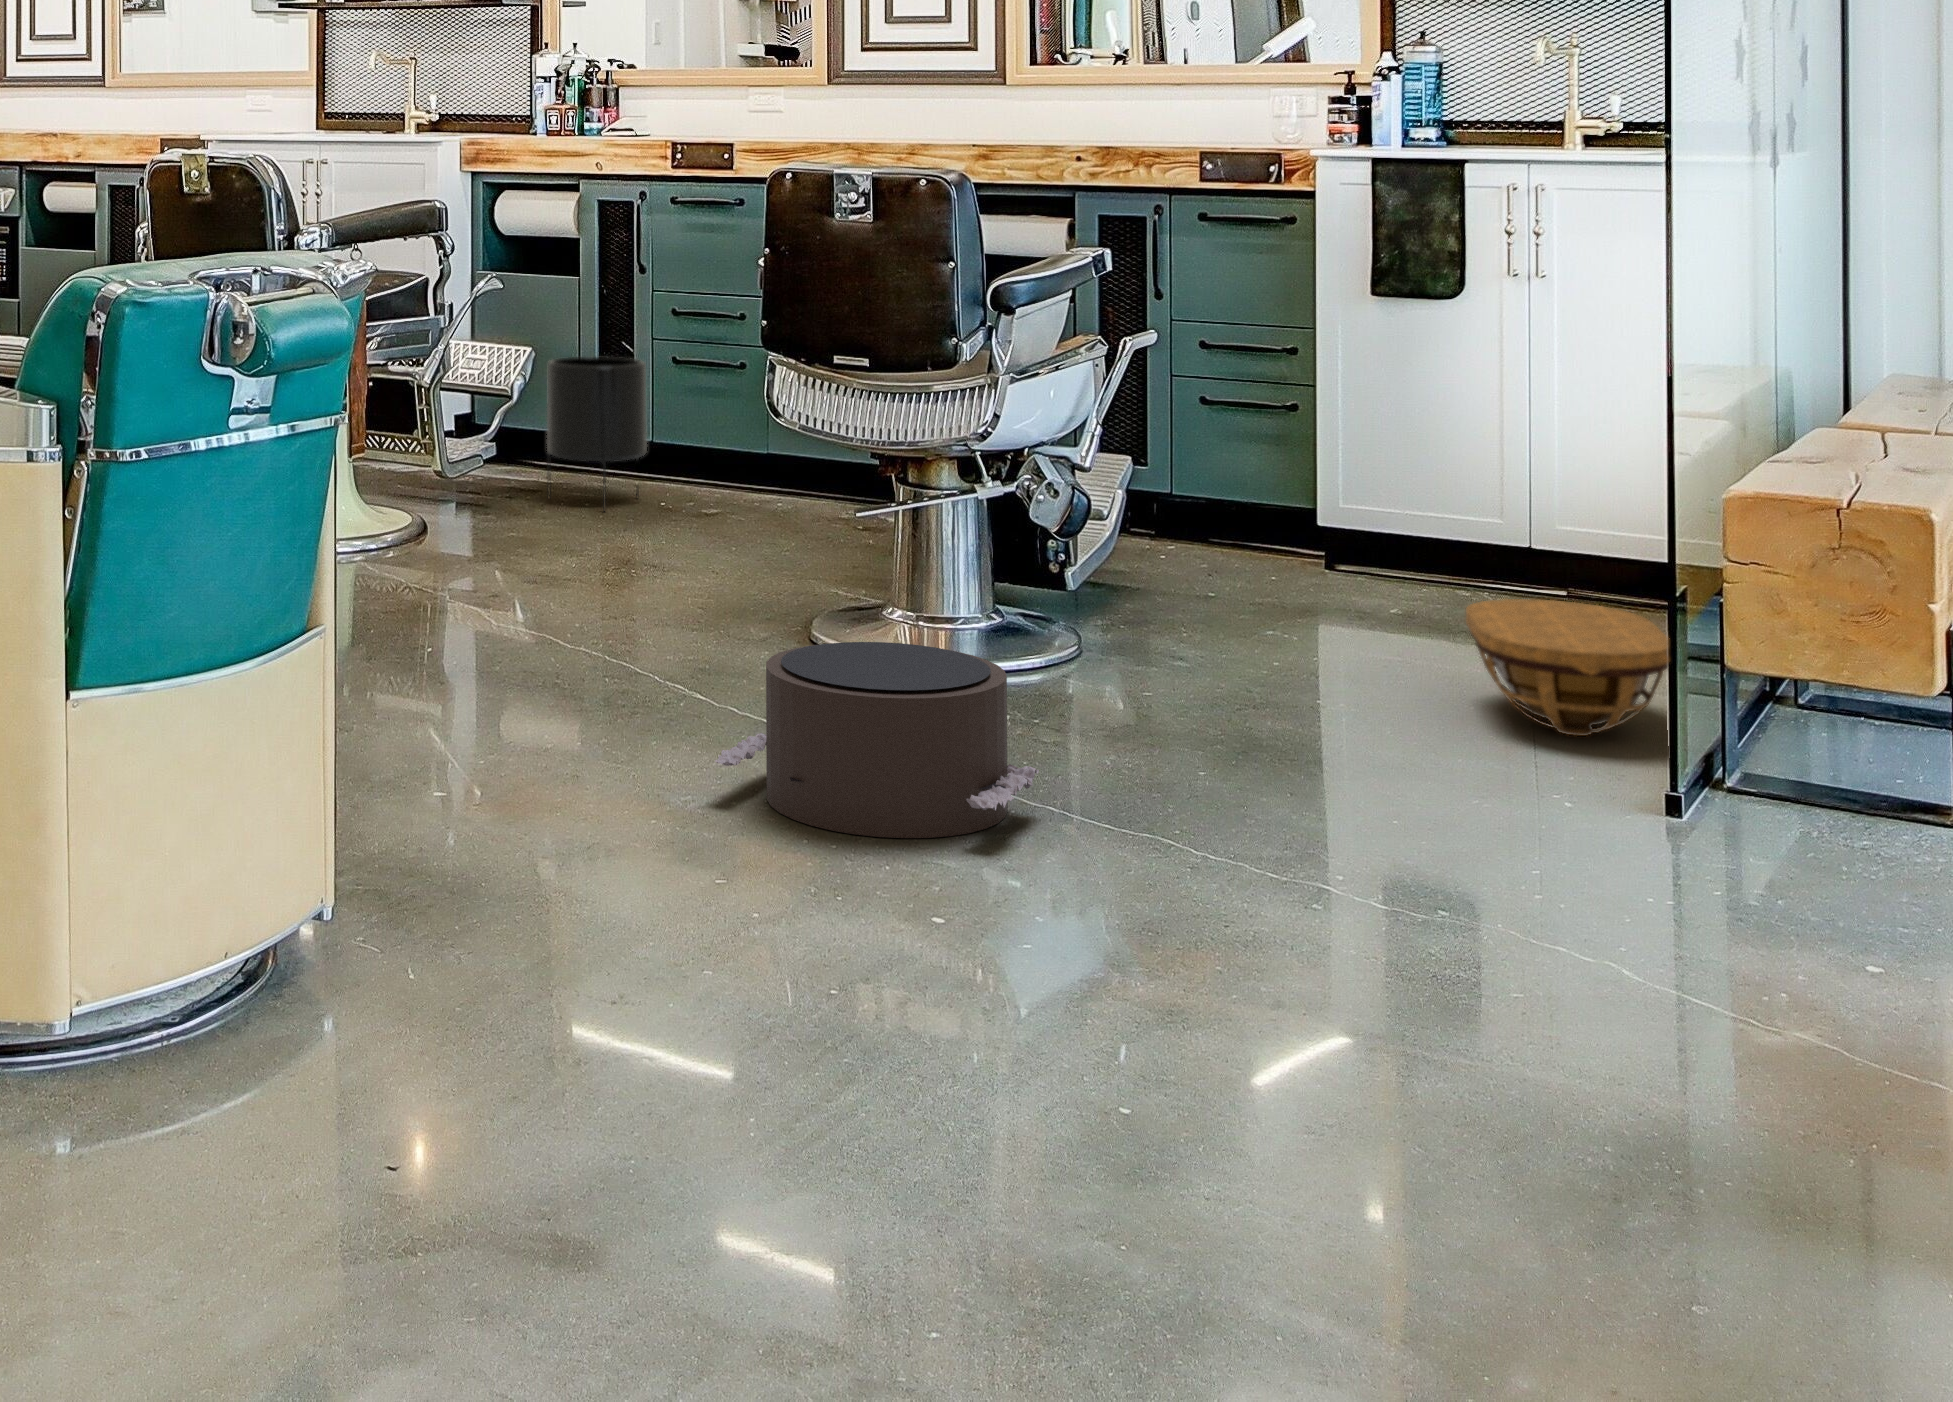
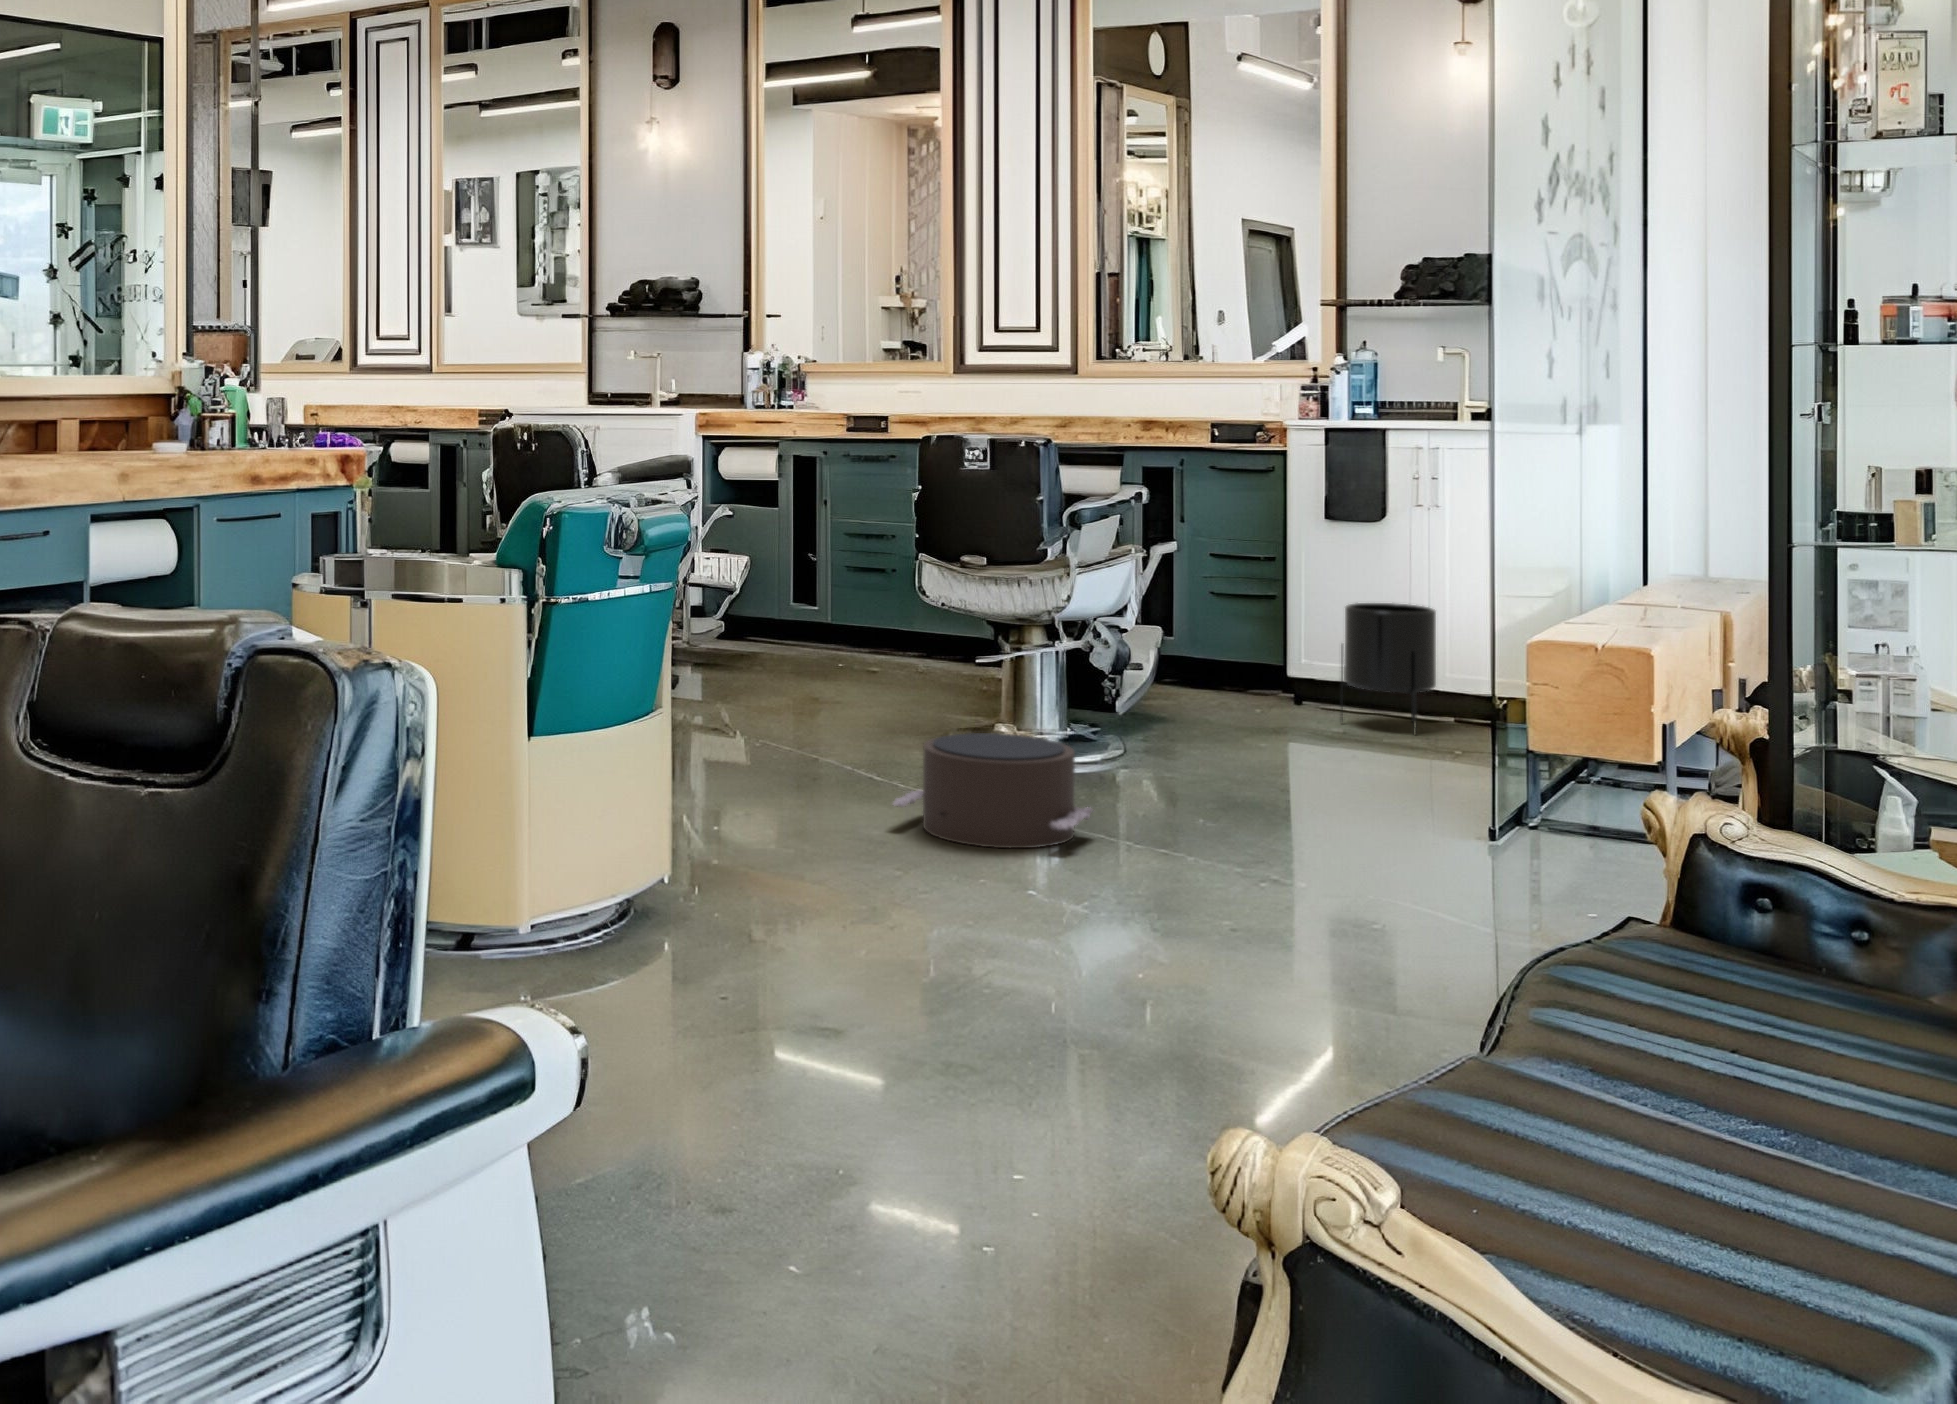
planter: present [547,357,647,510] -> present [1341,603,1436,734]
basket: present [1466,599,1669,736] -> none [1372,714,1501,798]

